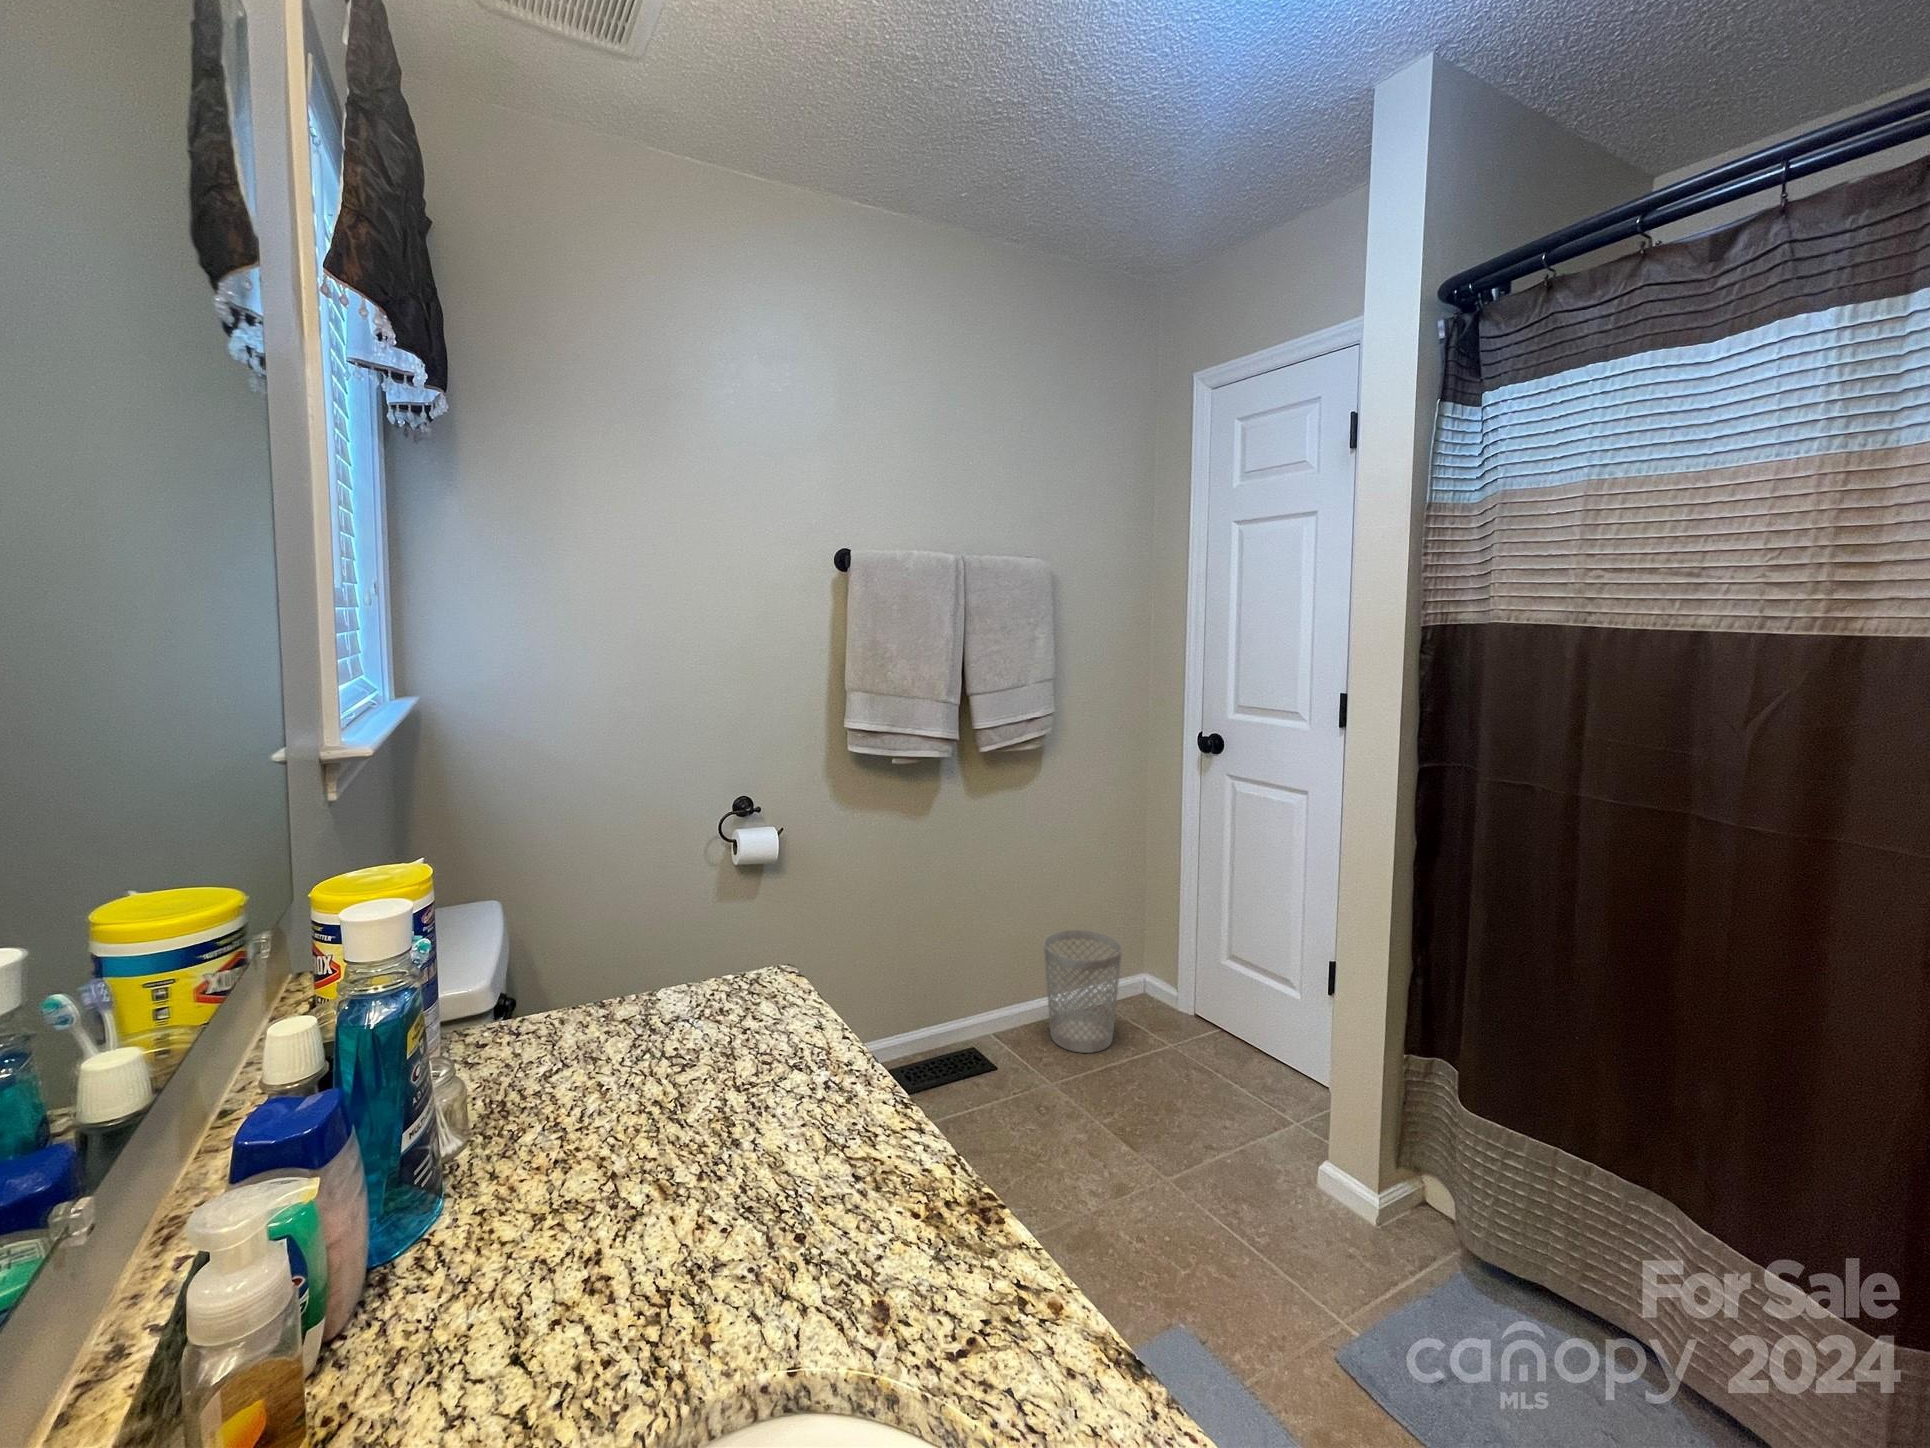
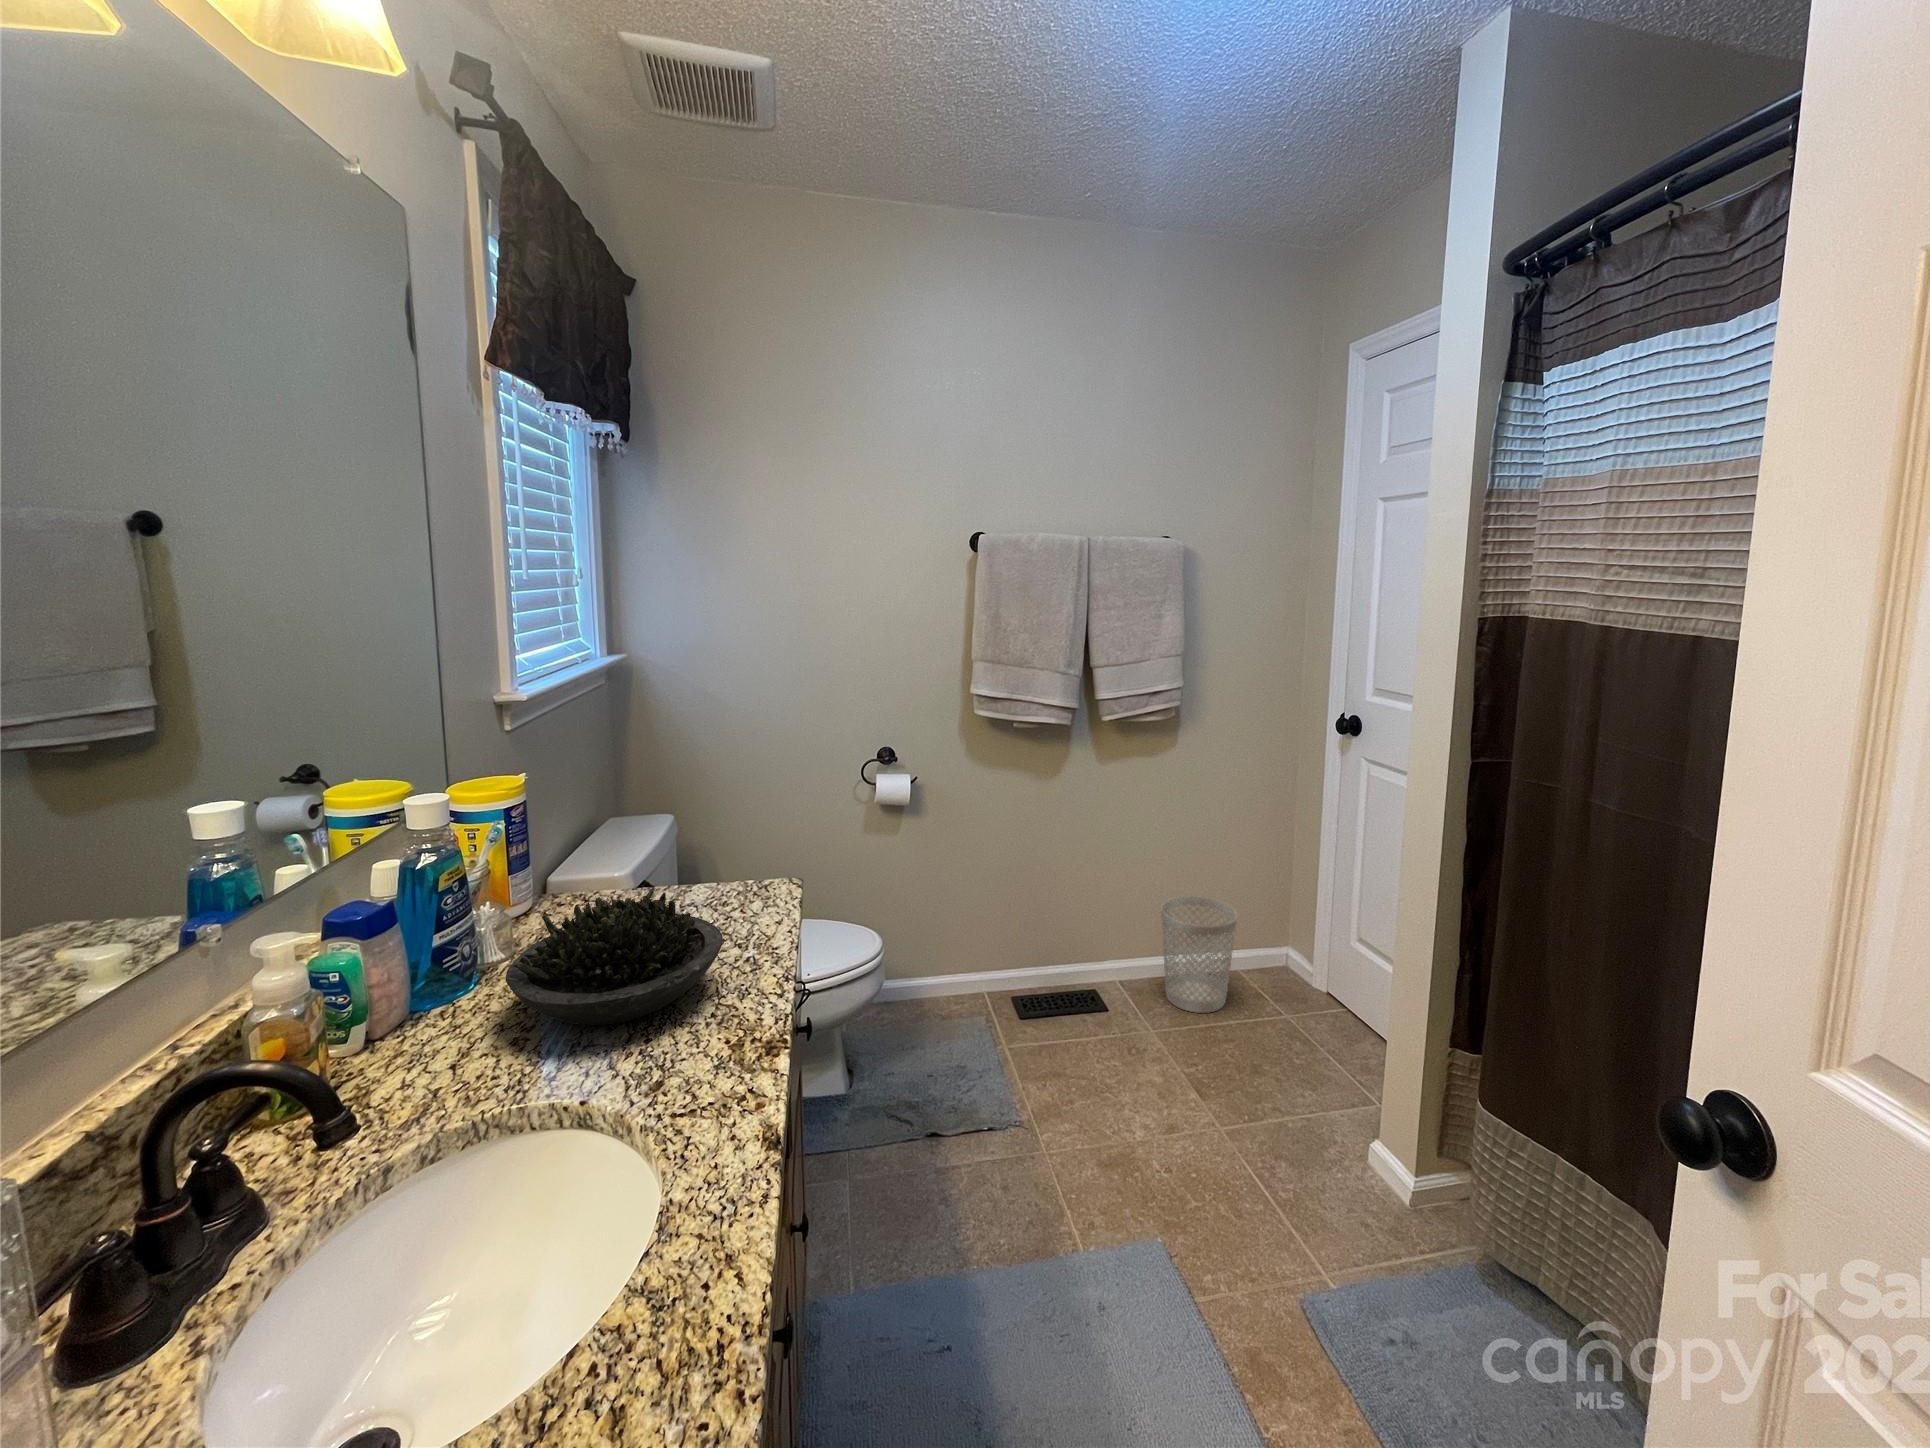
succulent plant: none [535,1006,834,1235] -> present [506,890,722,1025]

